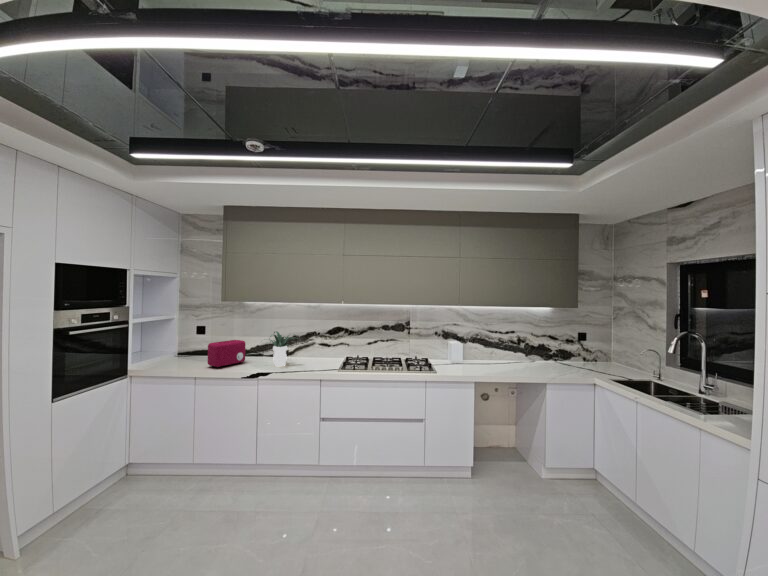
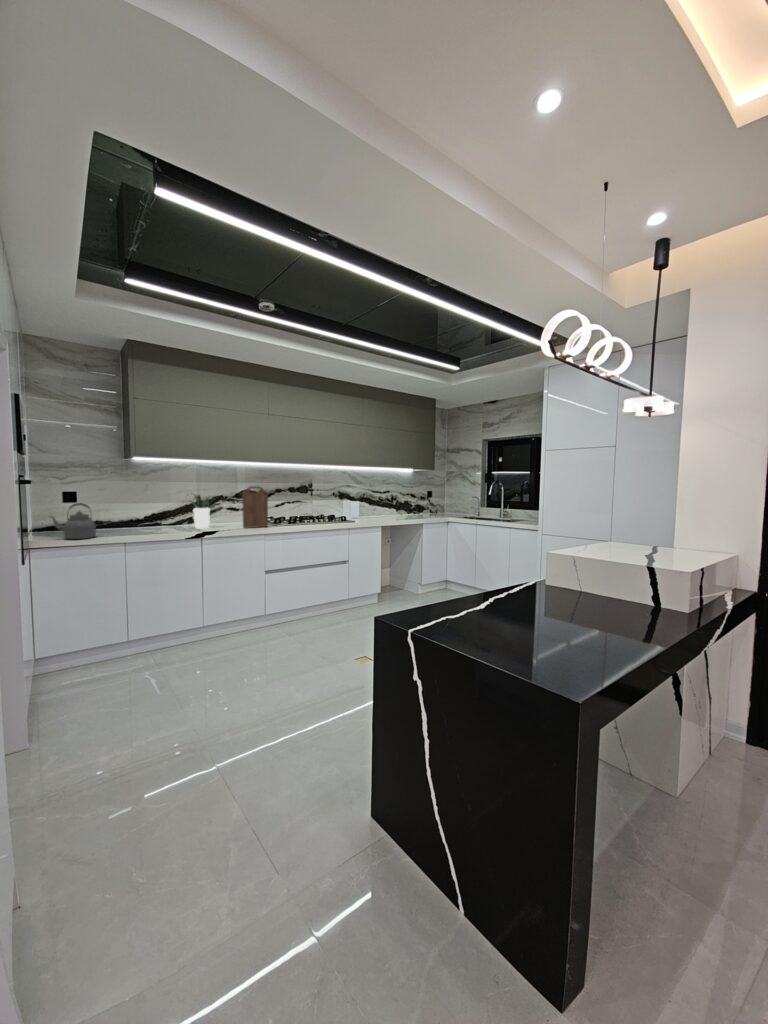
cutting board: none [308,328,333,371] -> present [242,486,268,528]
kettle: none [165,339,195,369] -> present [50,503,96,539]
toaster: present [208,340,245,368] -> none [113,505,155,534]

